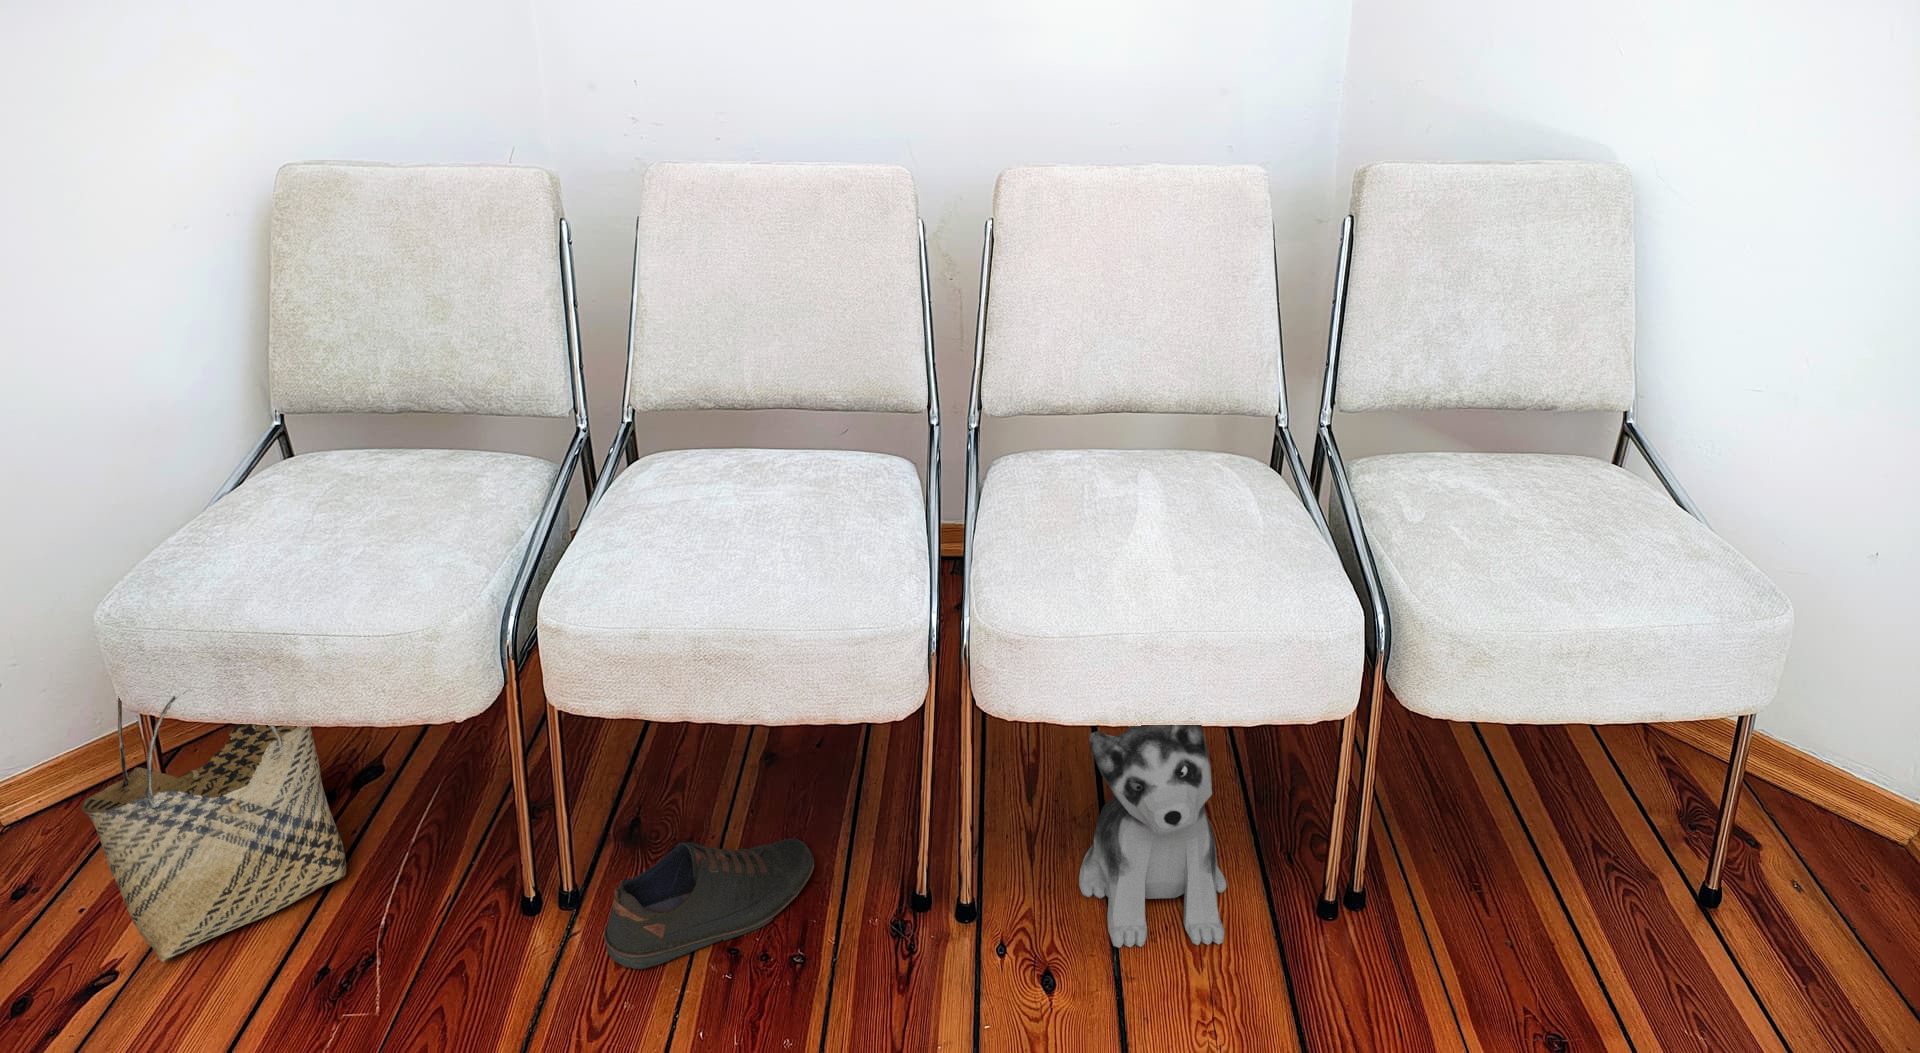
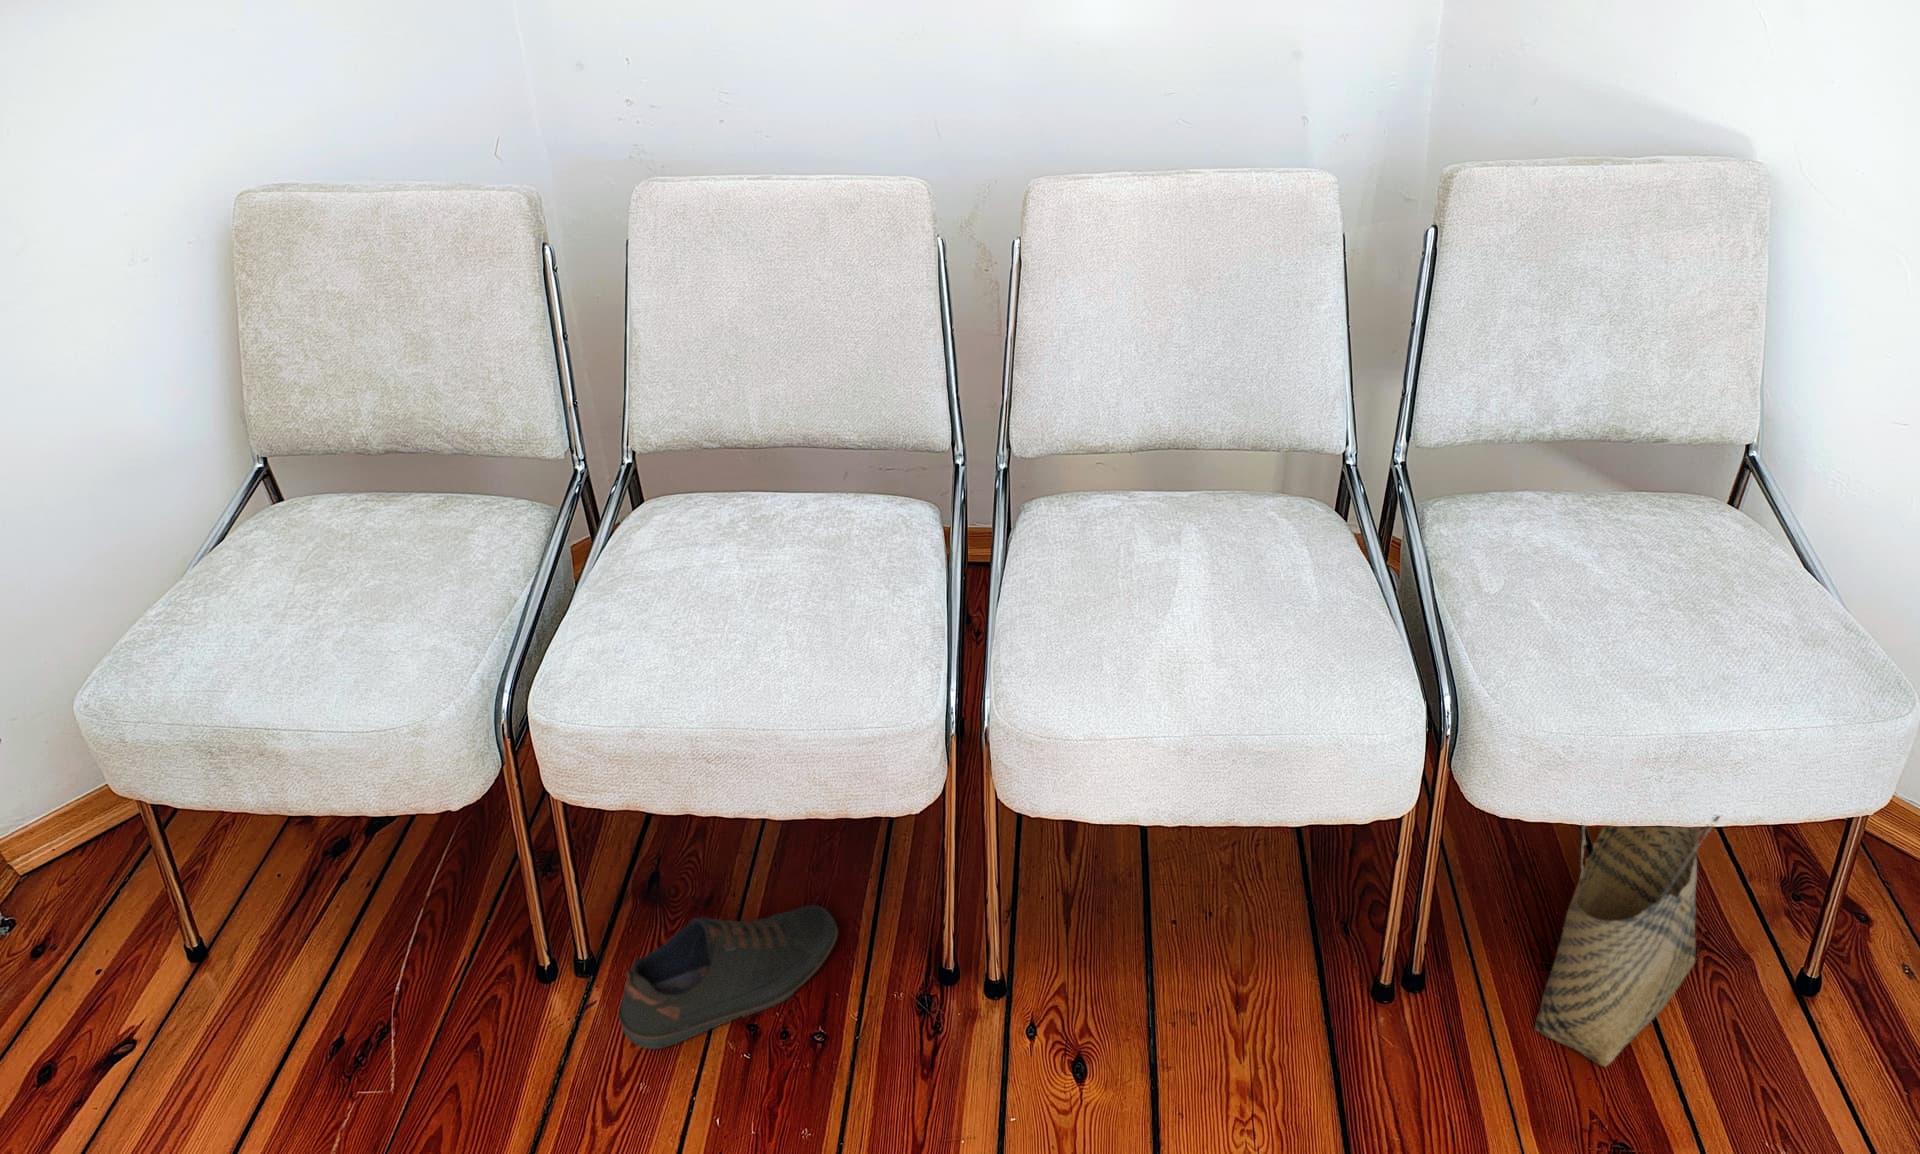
woven basket: present [82,690,346,962] -> present [1535,816,1720,1066]
plush toy: present [1079,725,1227,948] -> none [1117,785,1276,1034]

